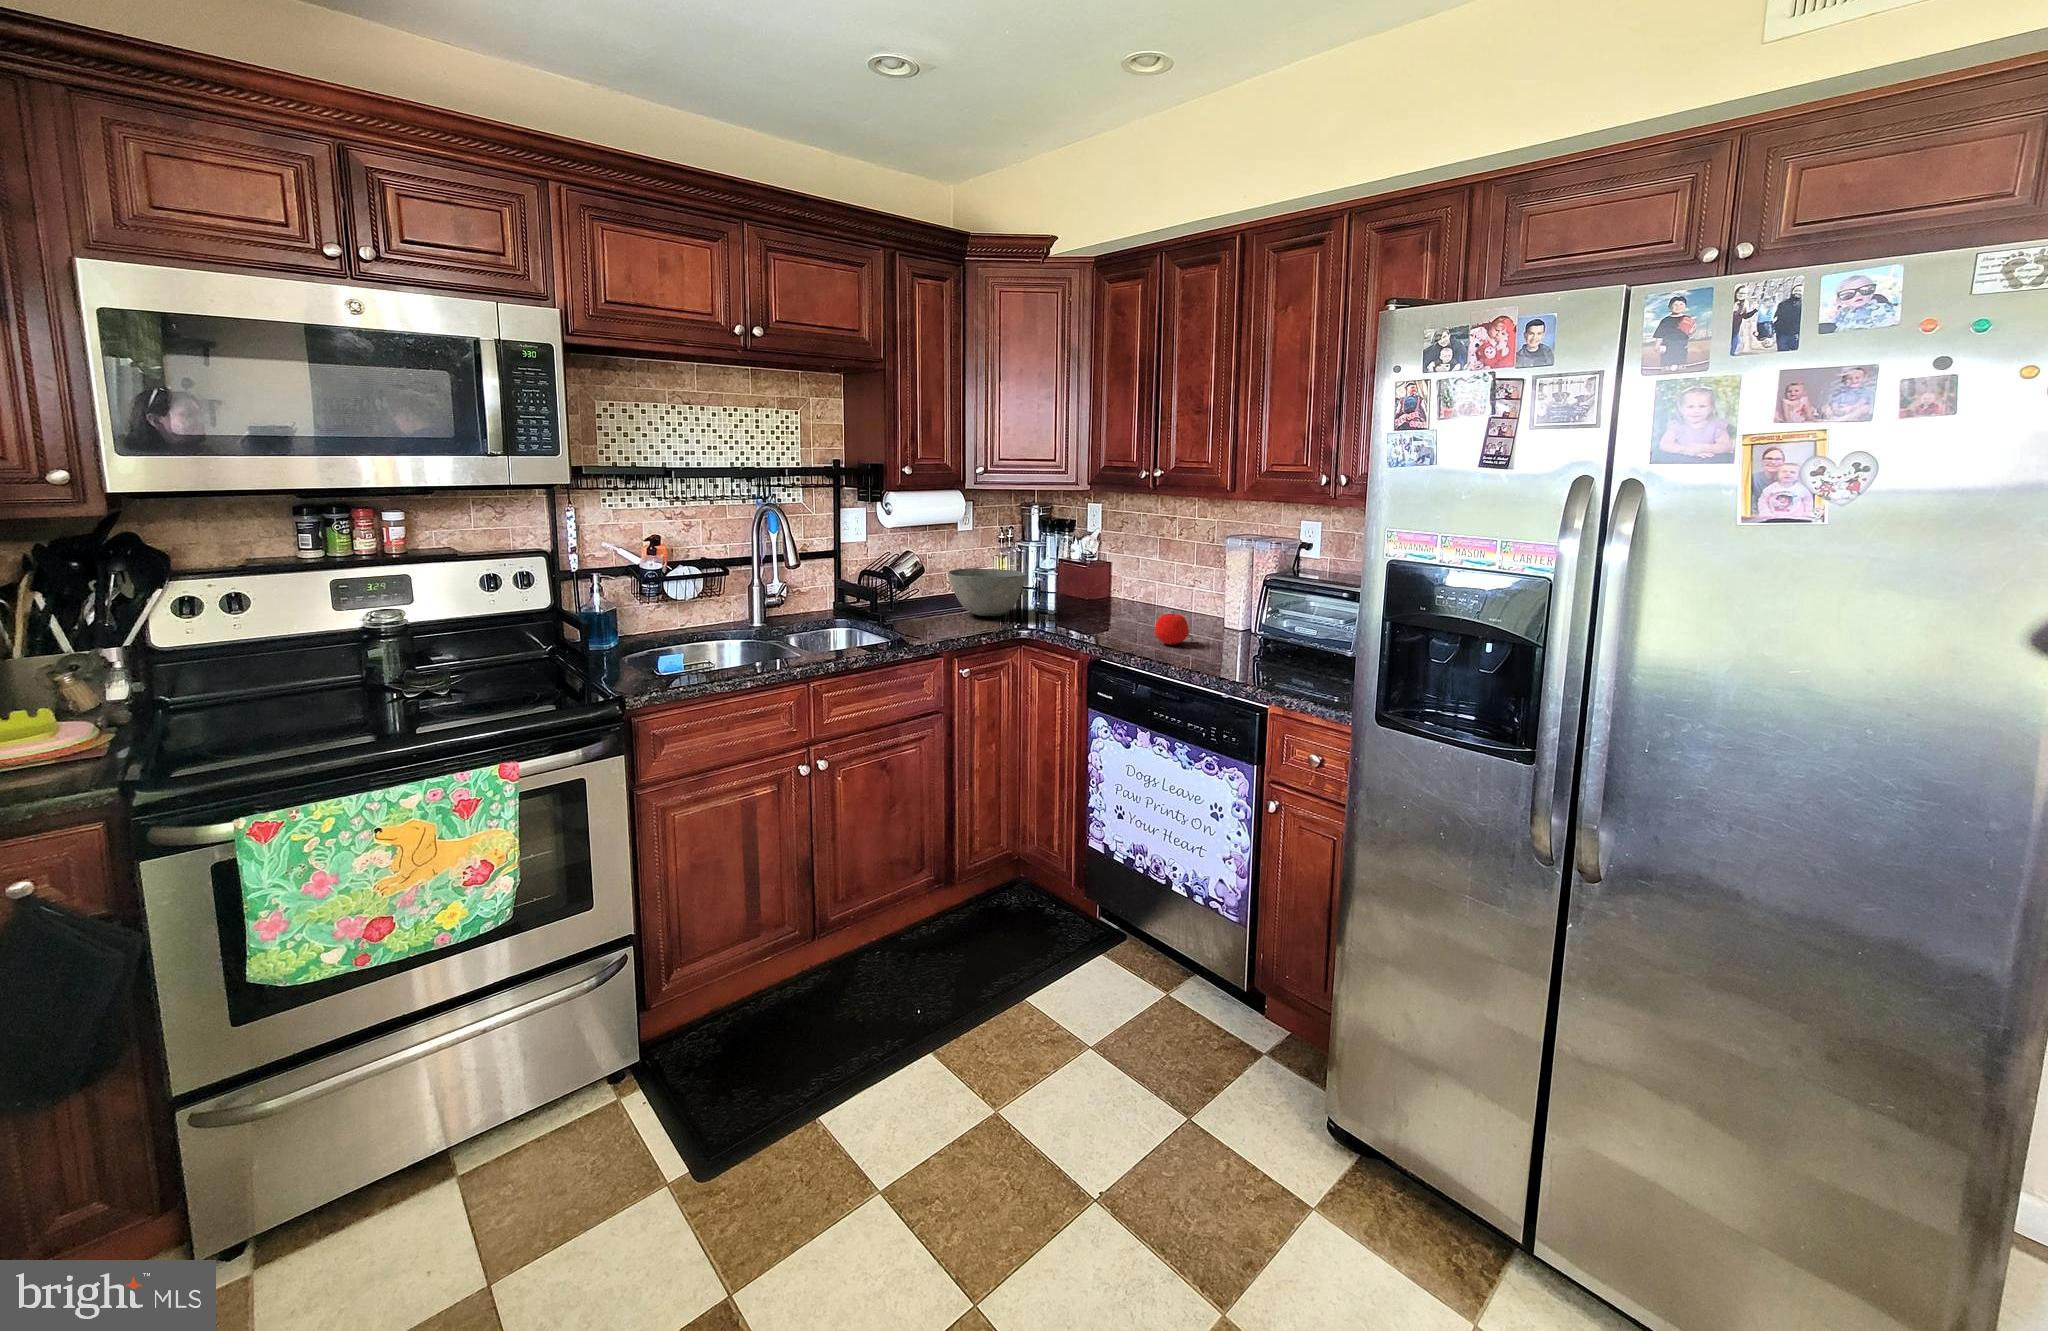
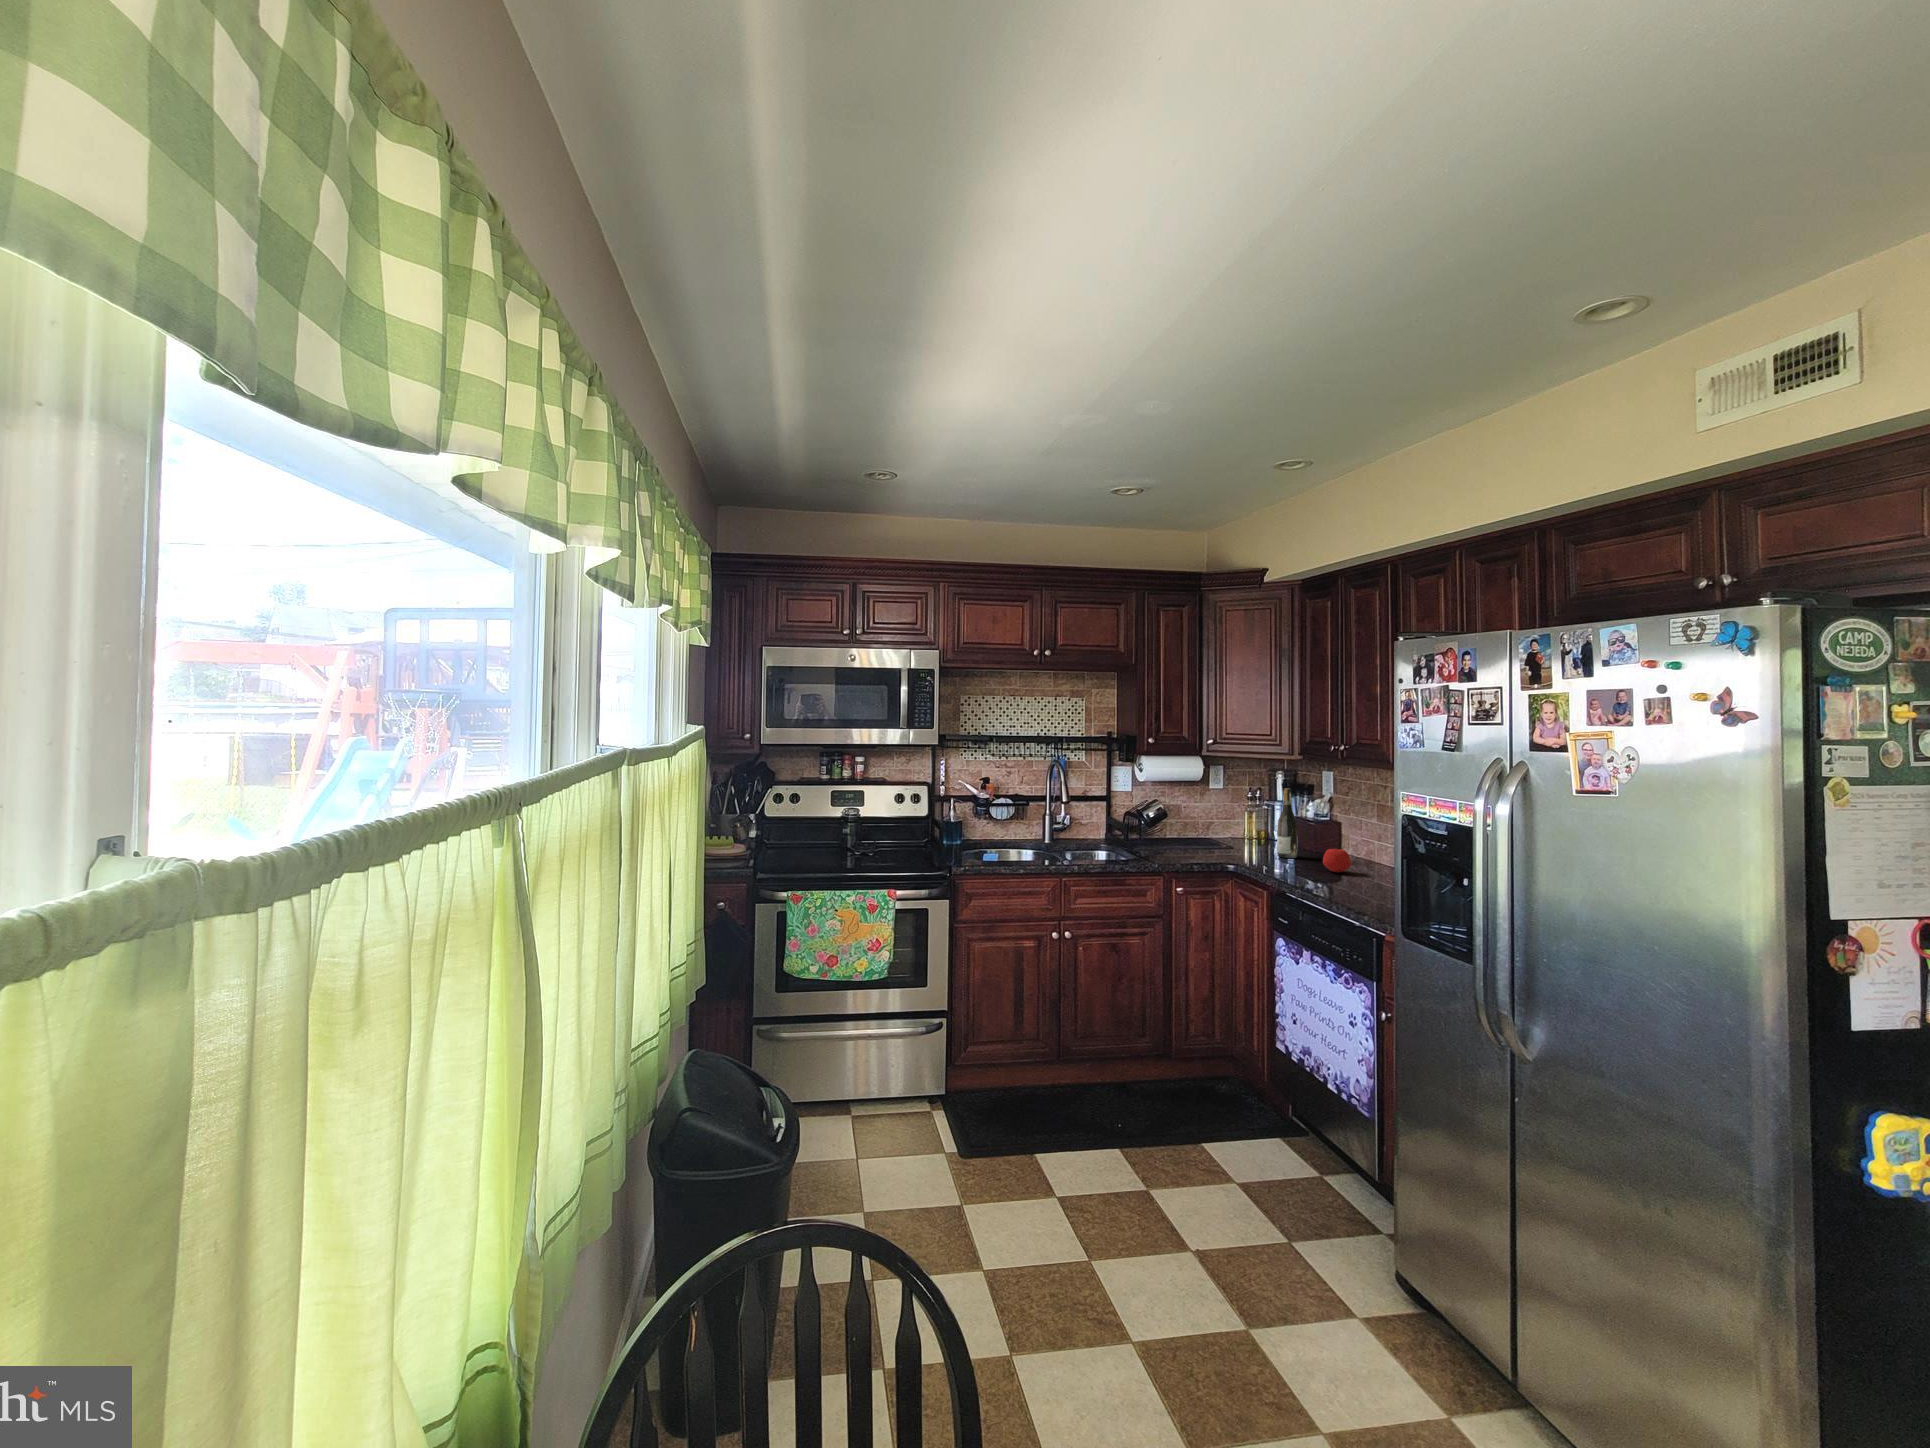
wine bottle: none [1081,534,1106,627] -> present [1277,788,1298,858]
bowl: present [948,568,1027,616] -> none [1181,811,1241,846]

